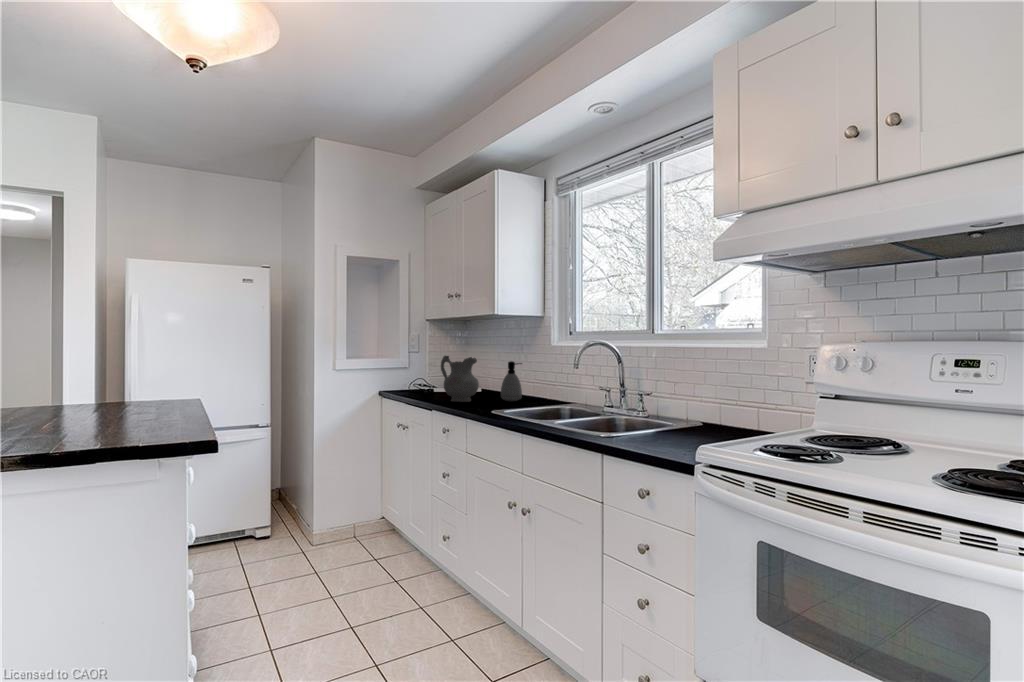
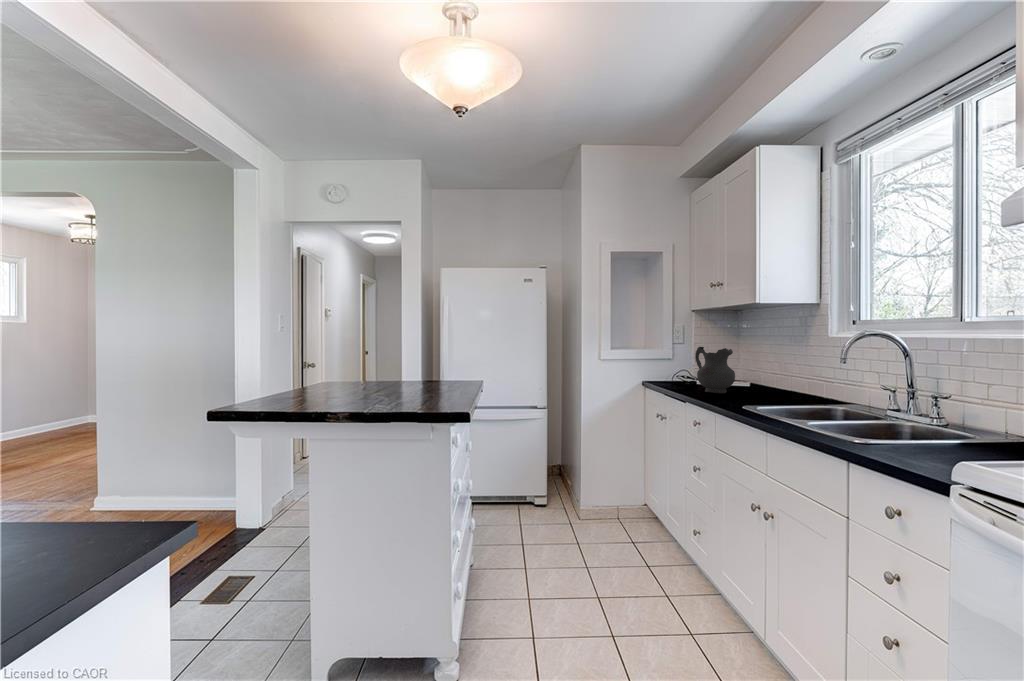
soap dispenser: present [501,361,522,401] -> none [760,354,787,396]

